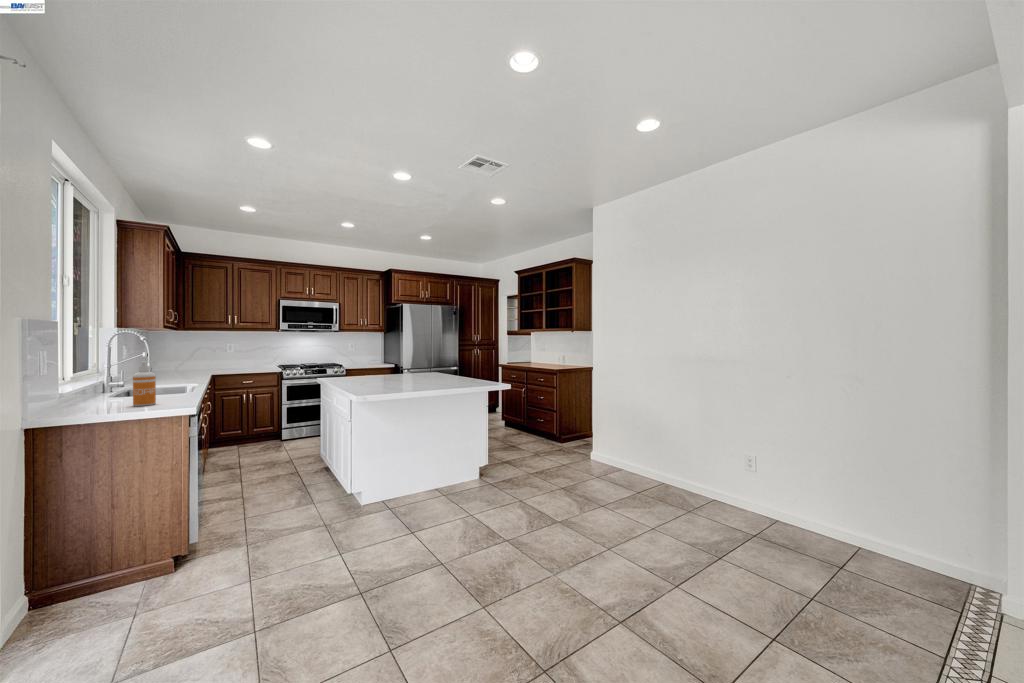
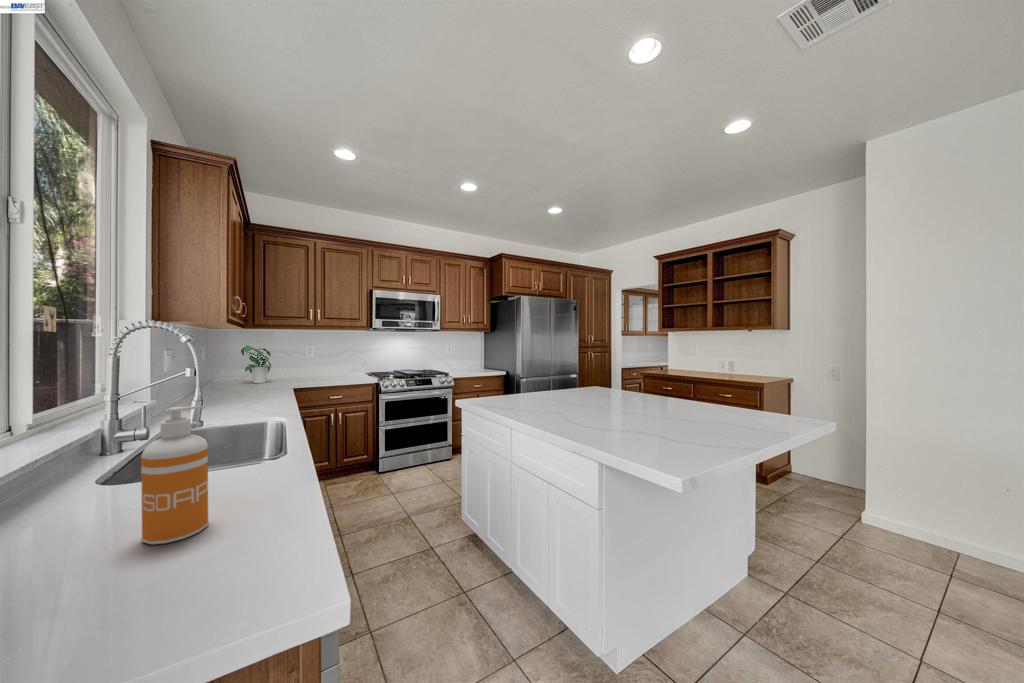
potted plant: none [174,343,199,372] -> present [241,345,271,383]

